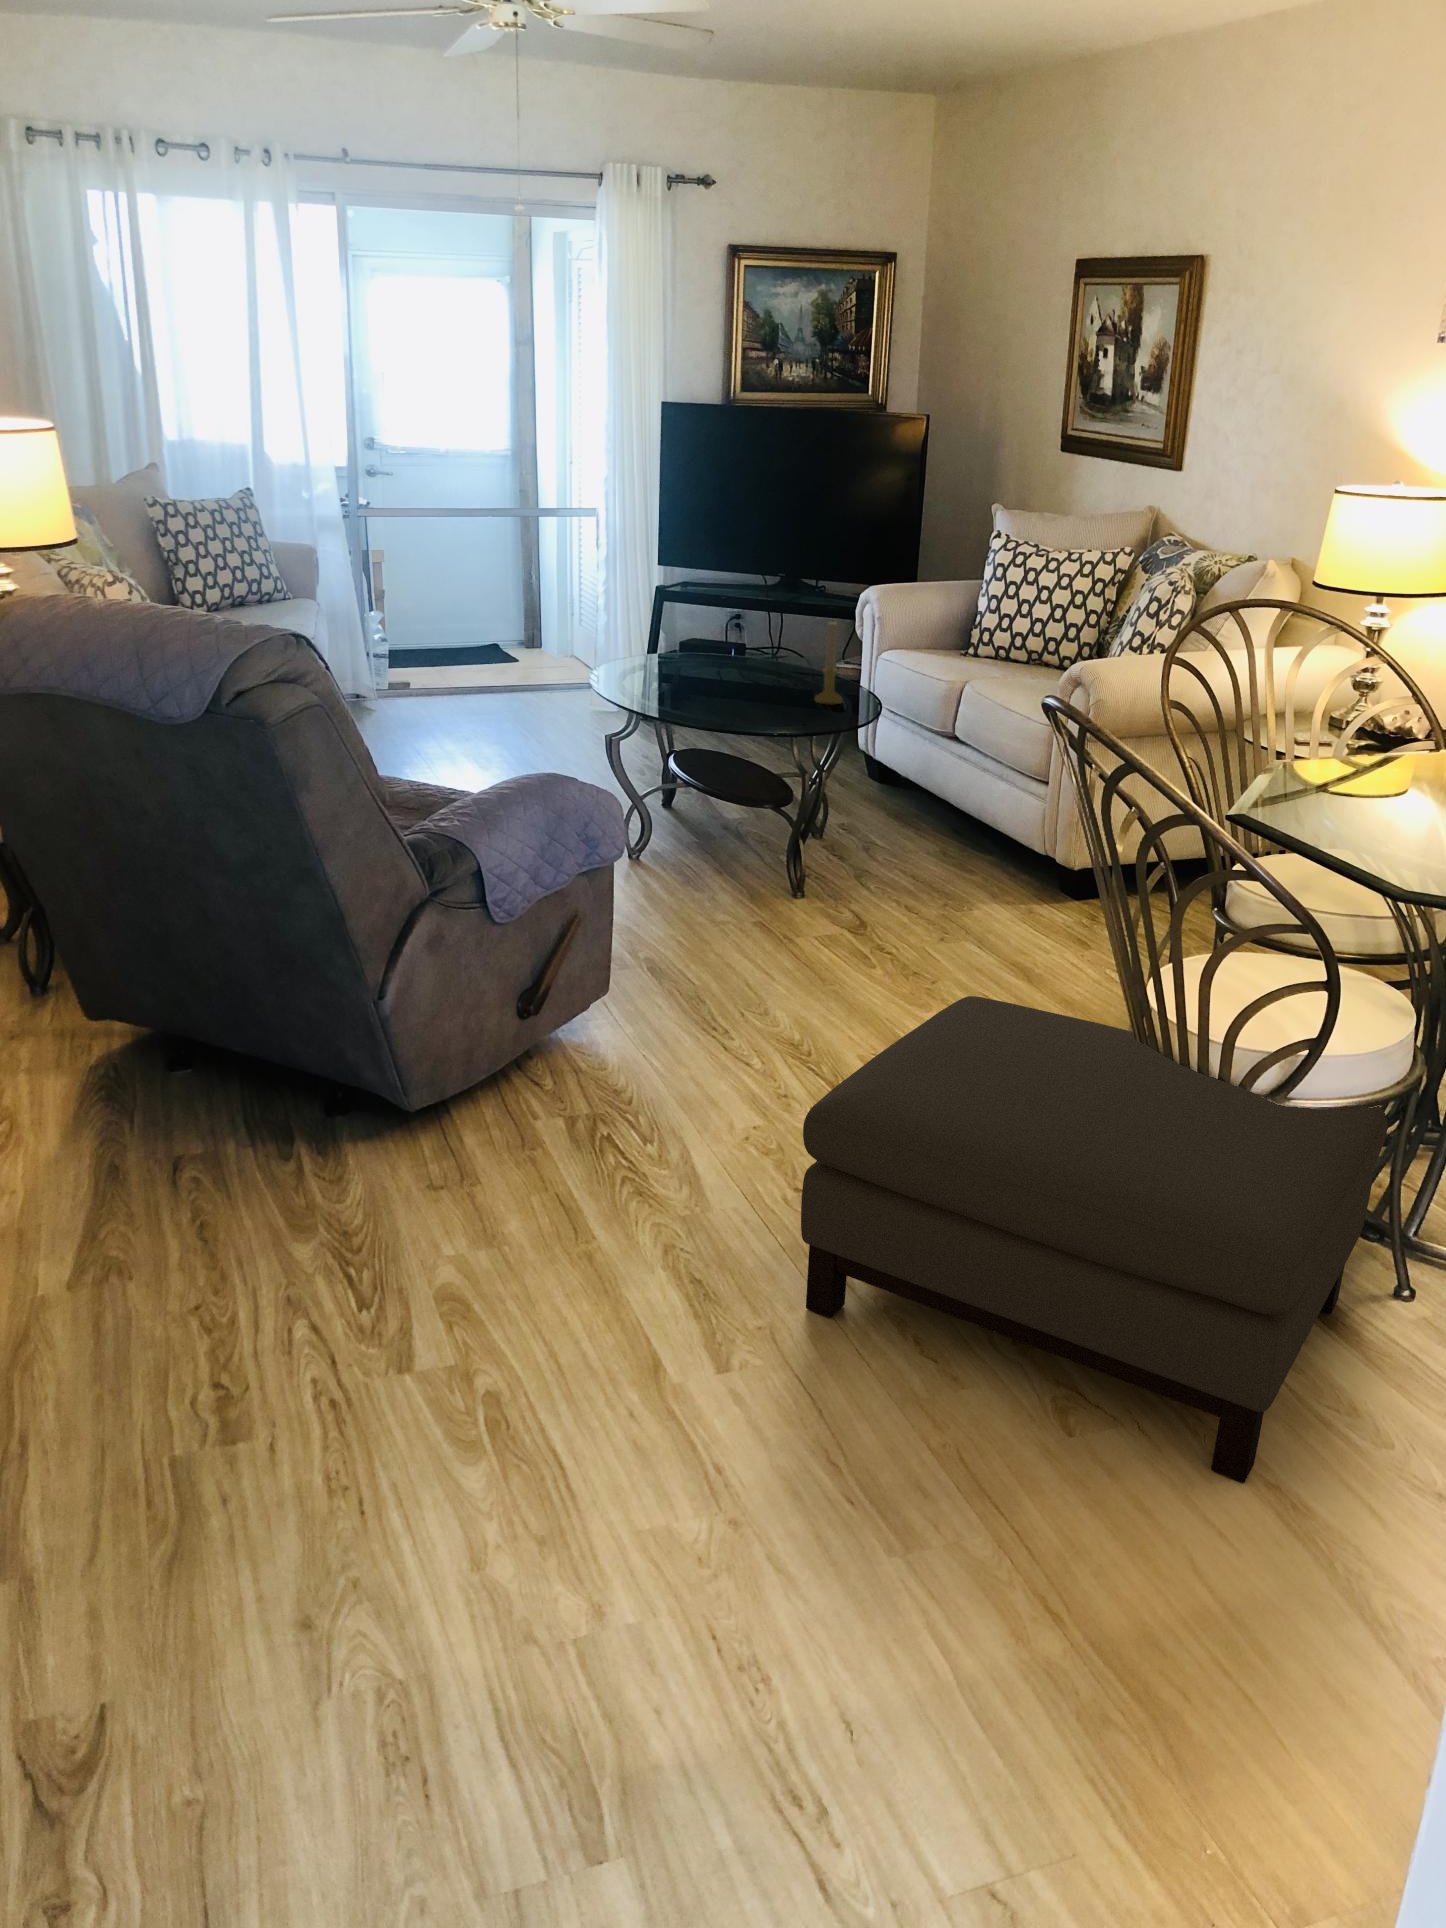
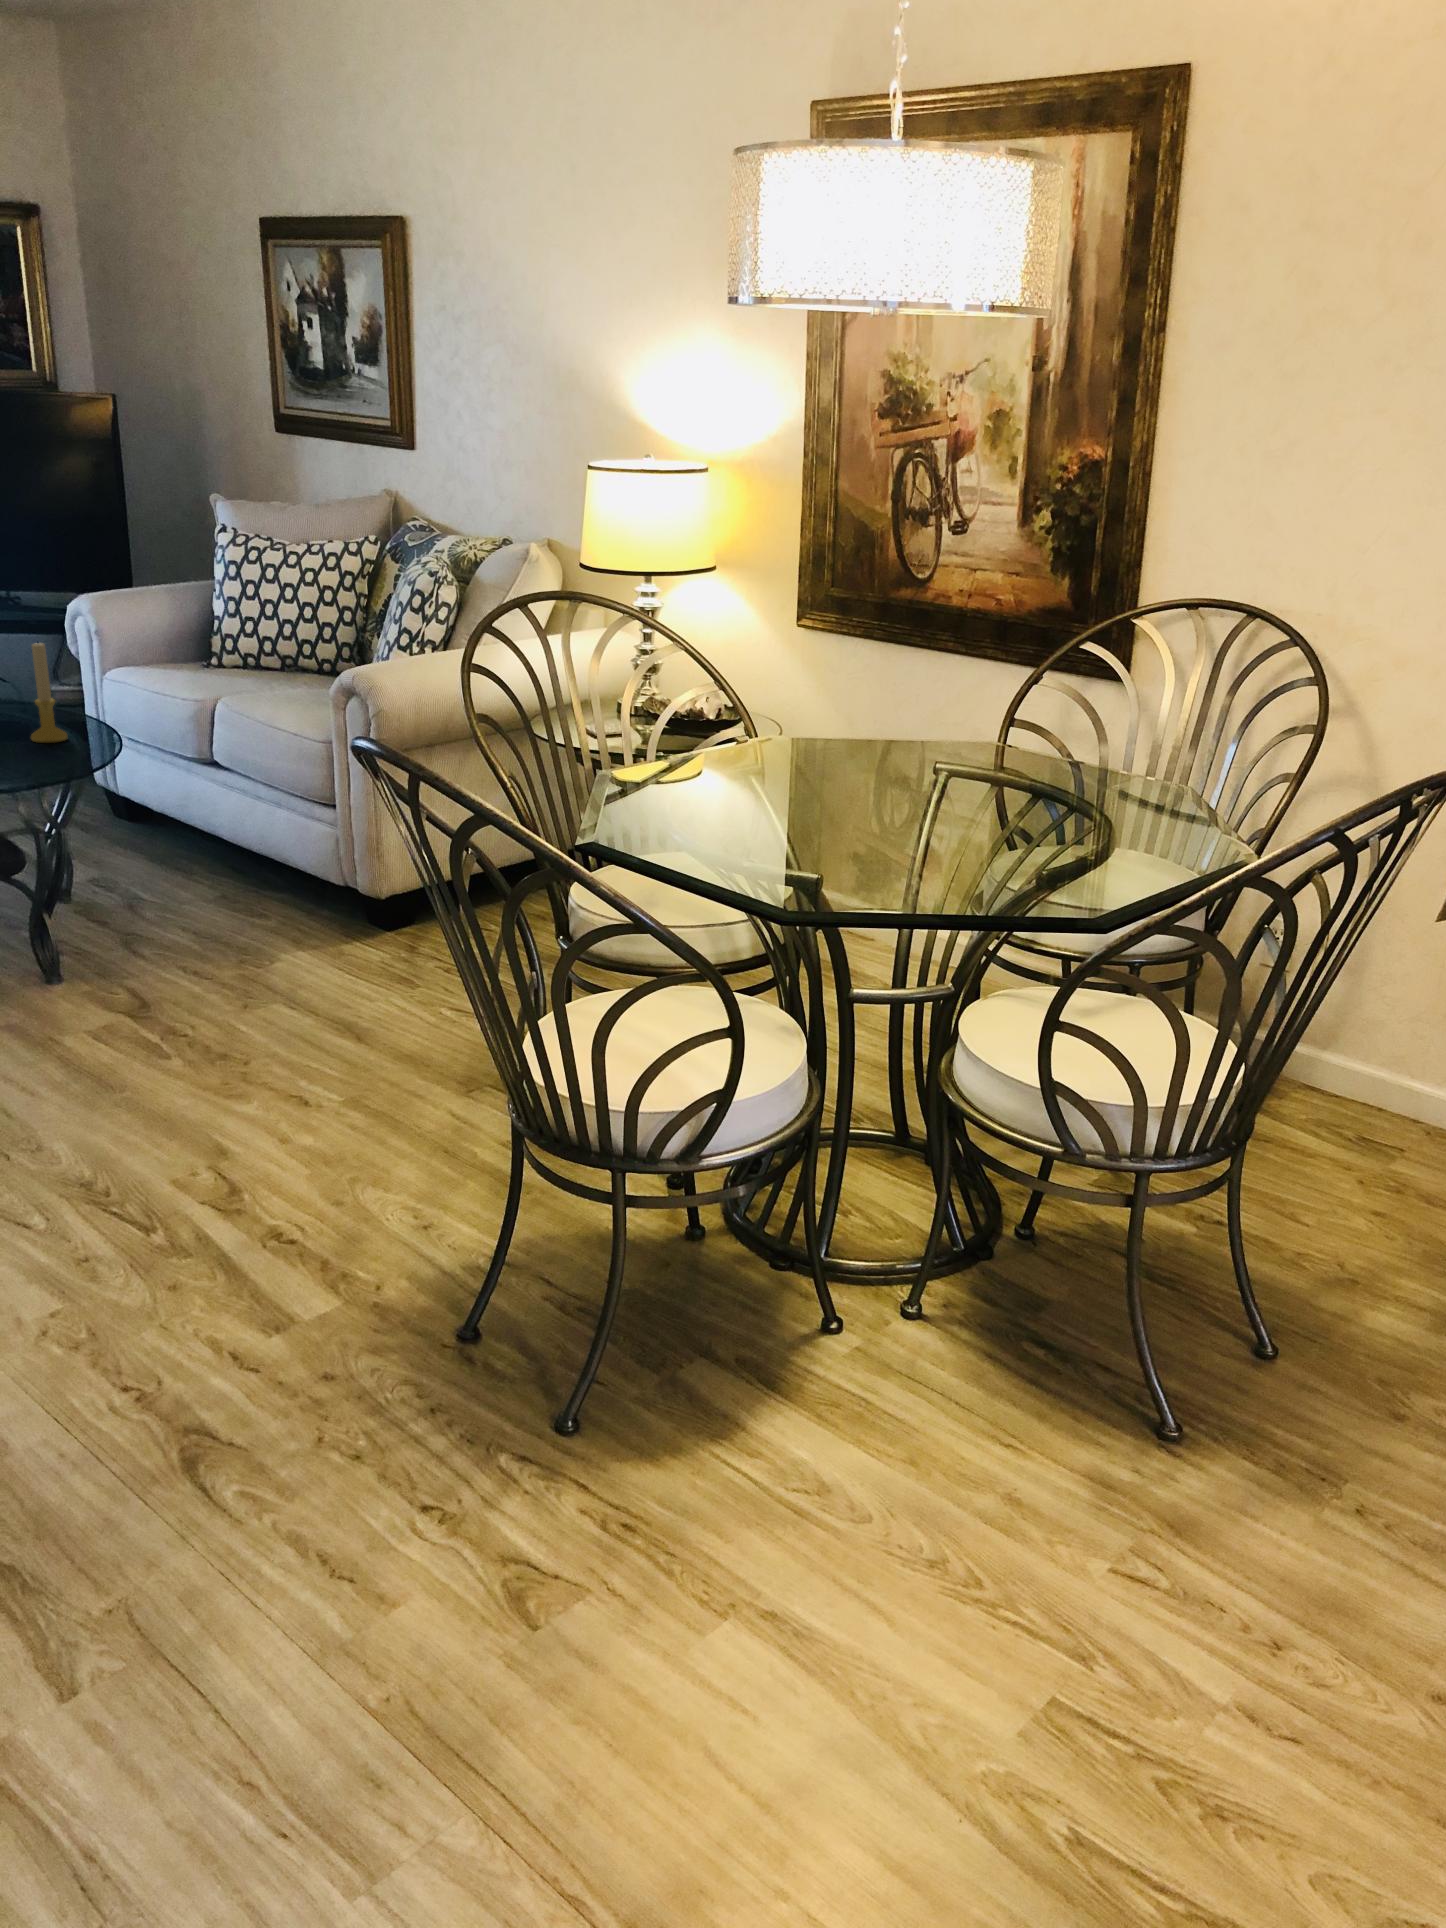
ottoman: present [801,996,1388,1483] -> none [123,1101,796,1621]

